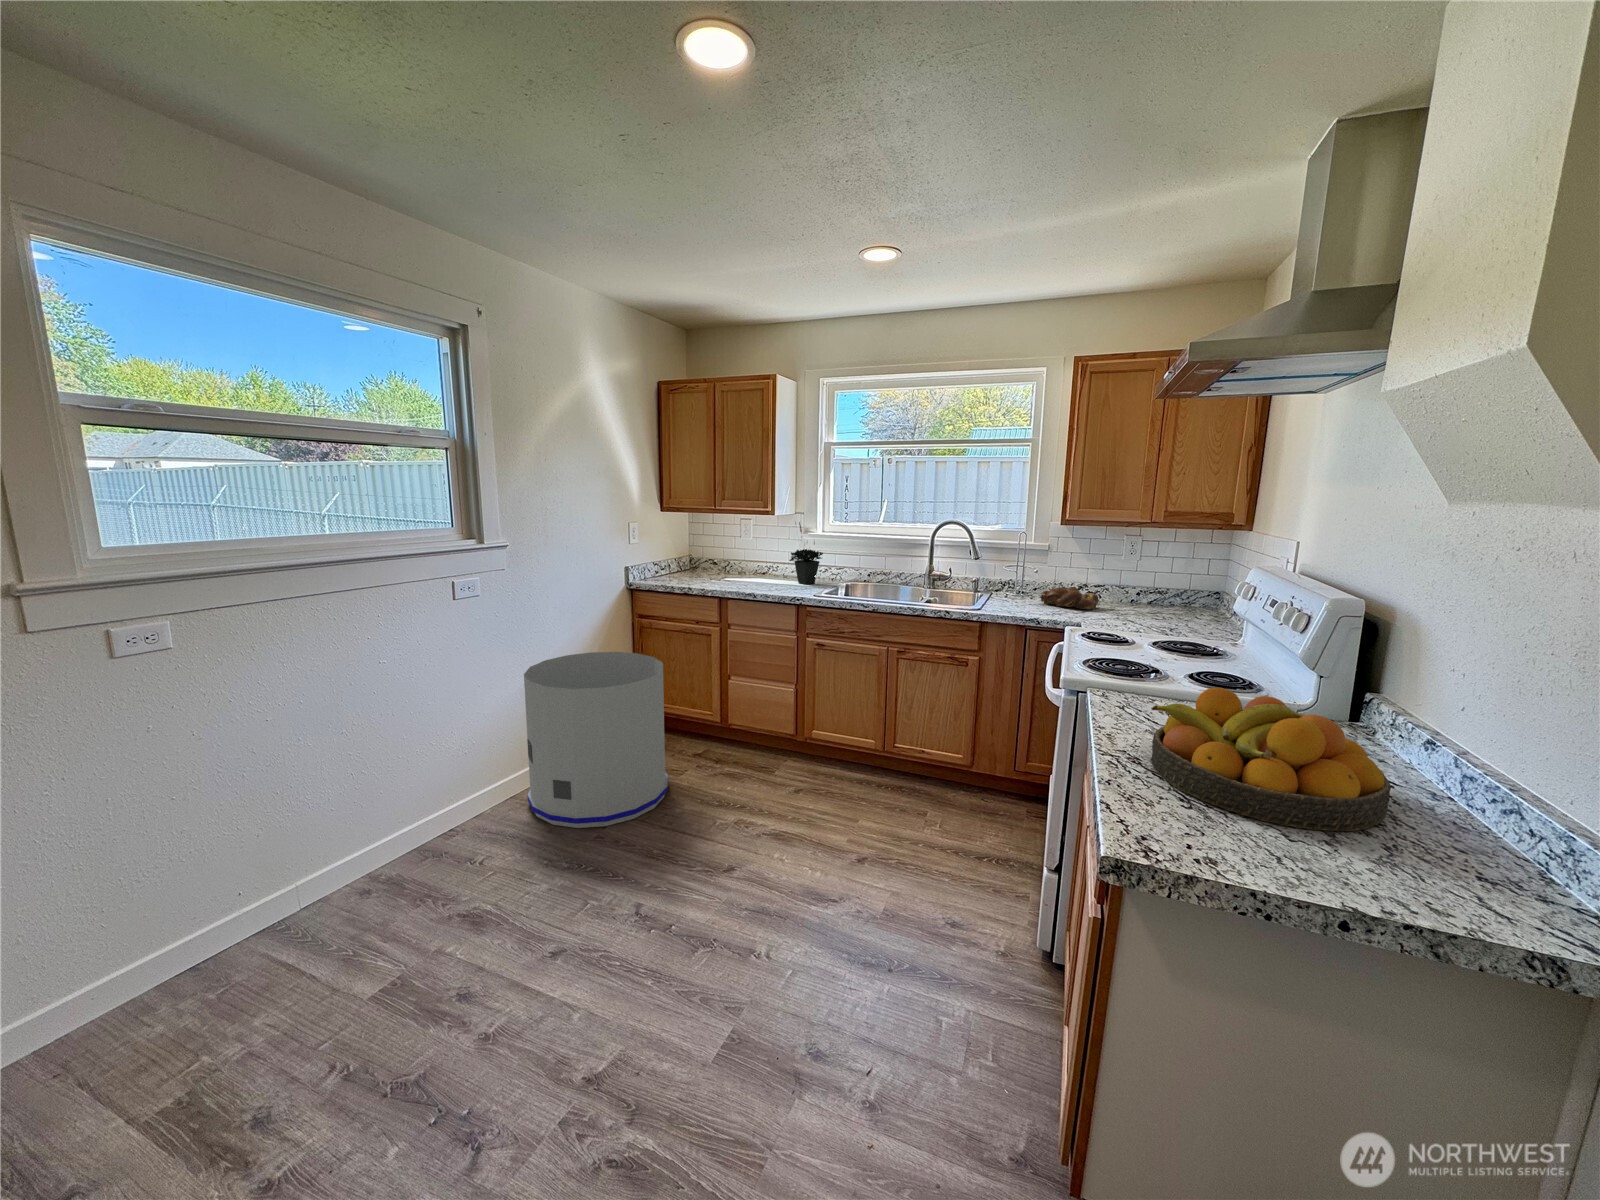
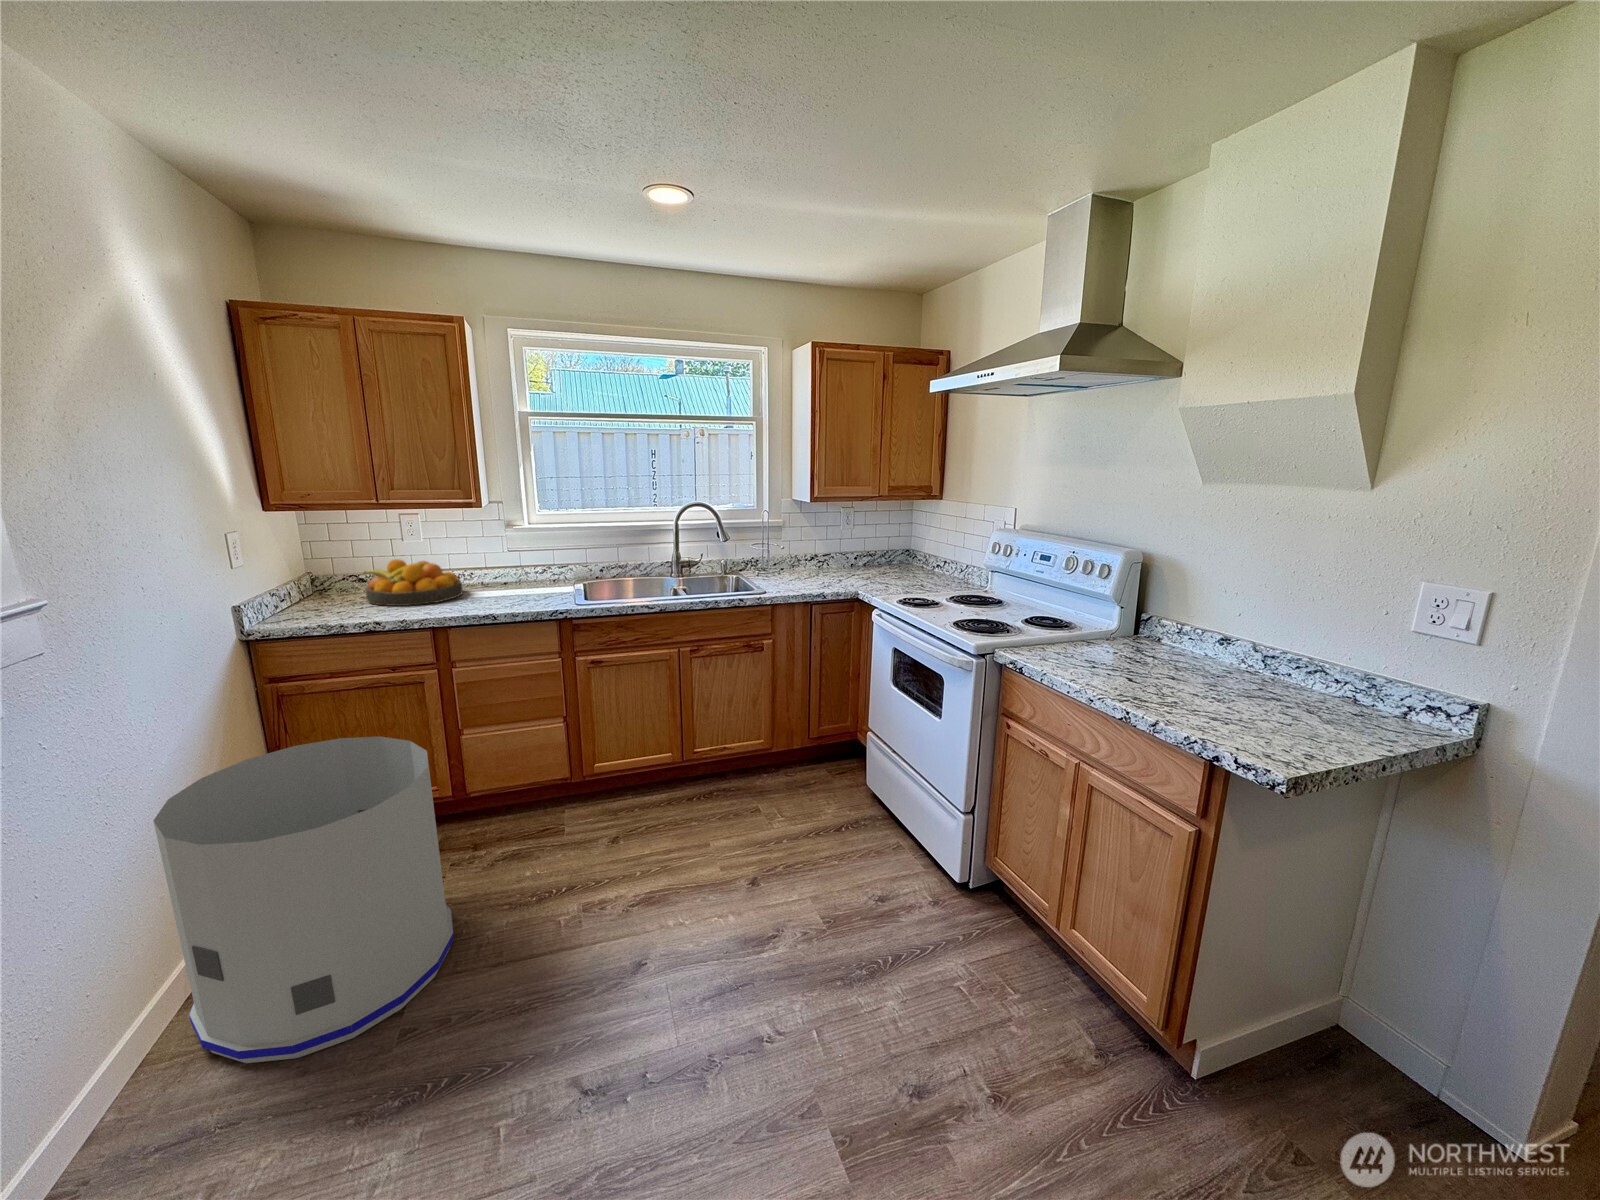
potted plant: present [789,522,823,584] -> none [505,513,550,592]
bread loaf: present [1040,587,1099,609] -> none [794,559,845,578]
fruit bowl: present [1150,687,1391,831] -> present [364,559,463,606]

